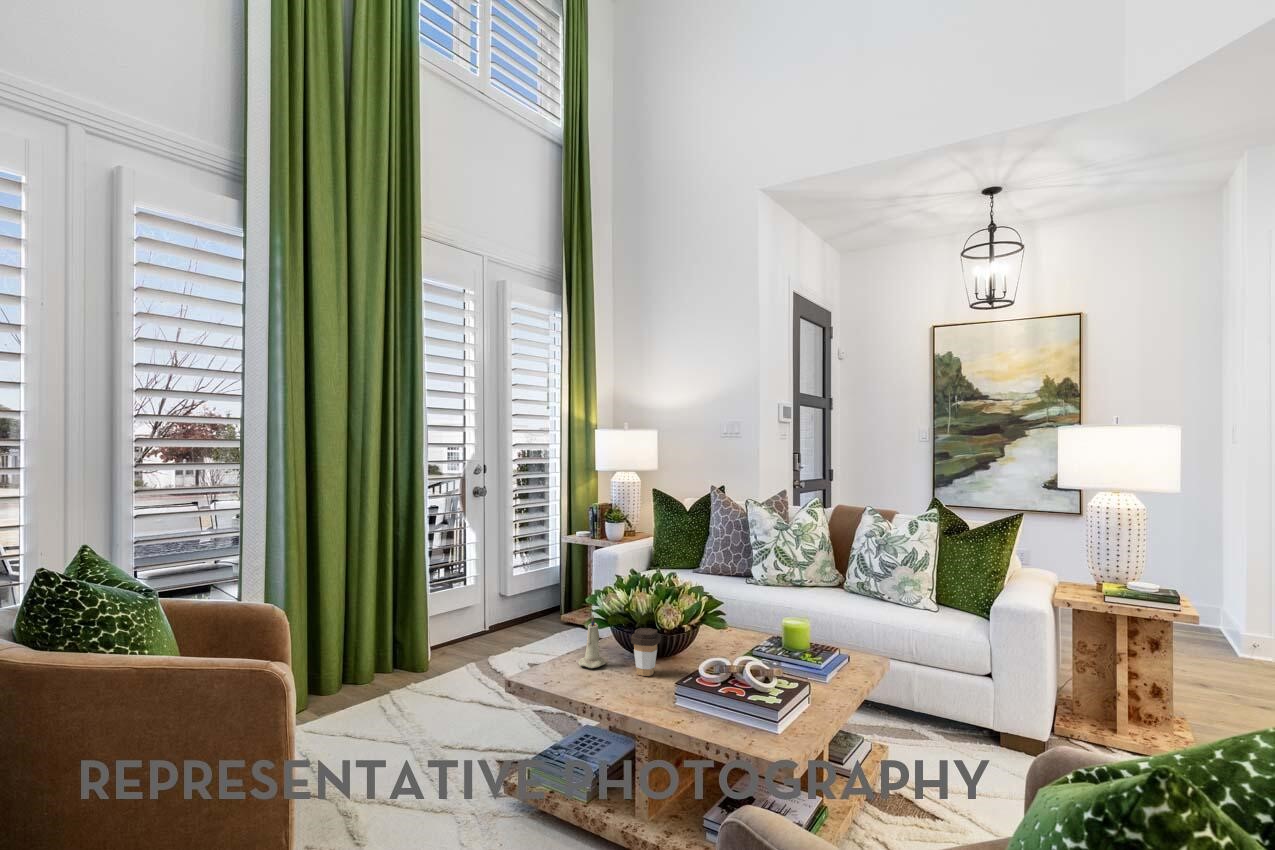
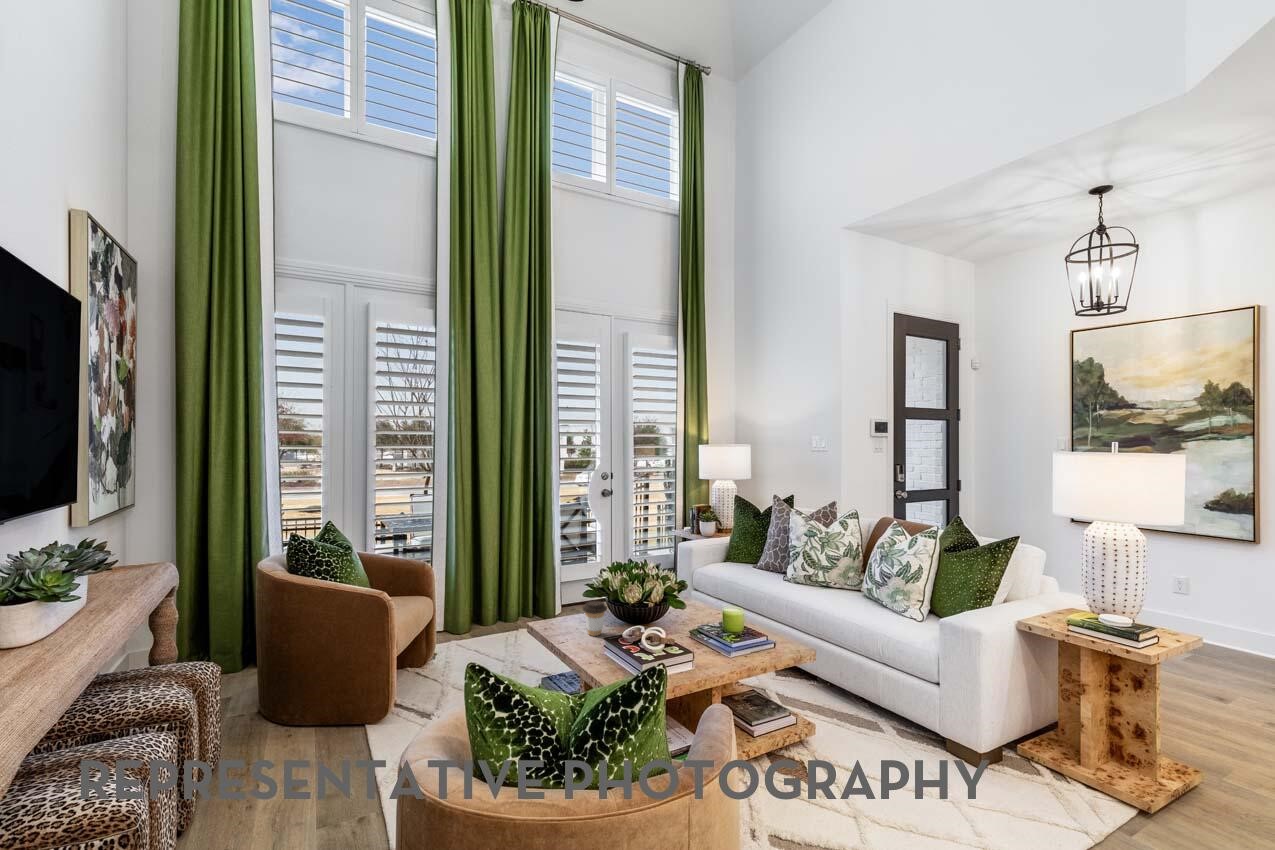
candle: present [578,615,606,668] -> none [557,587,579,626]

